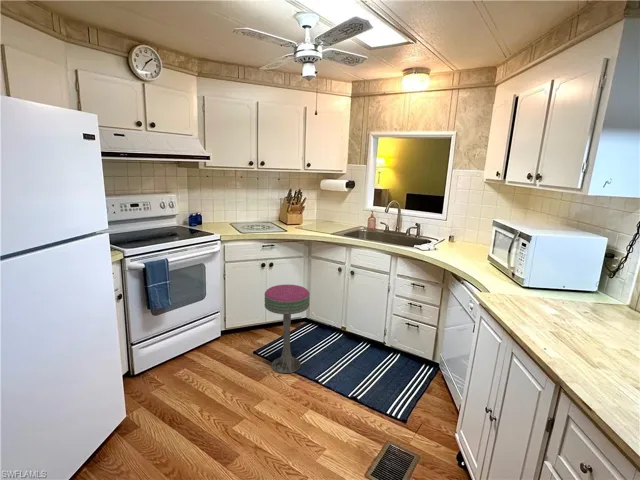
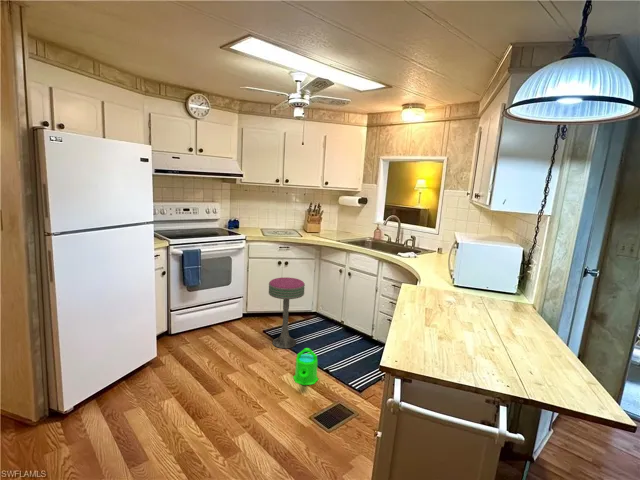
watering can: none [317,376,349,424] -> present [294,348,318,385]

